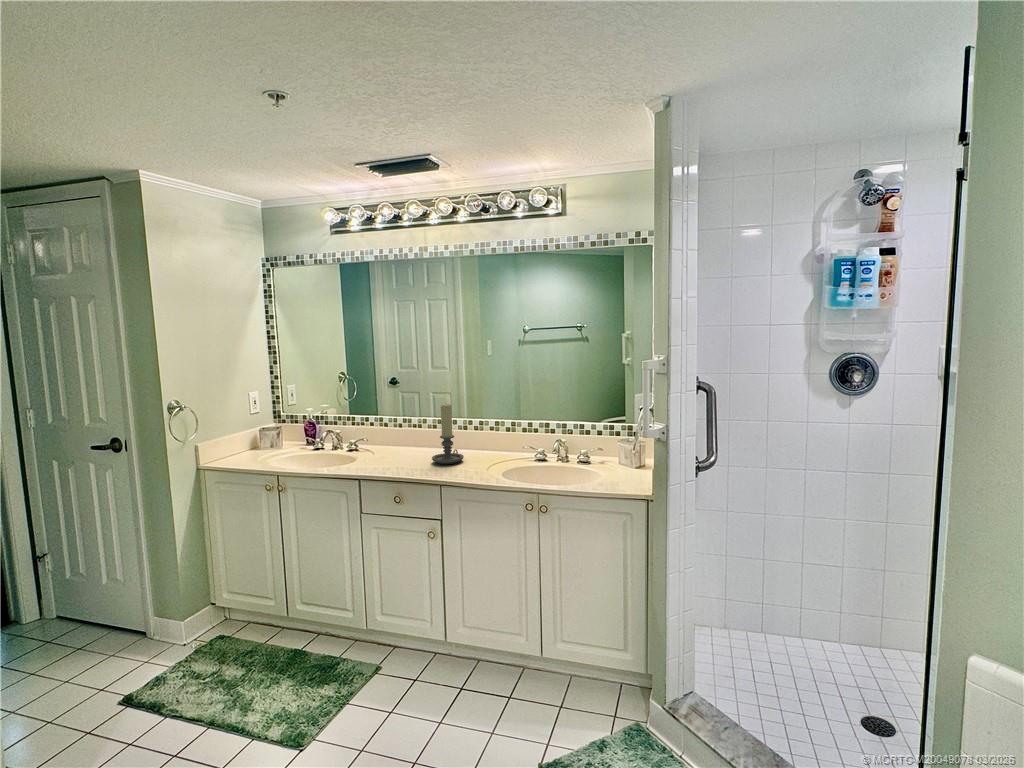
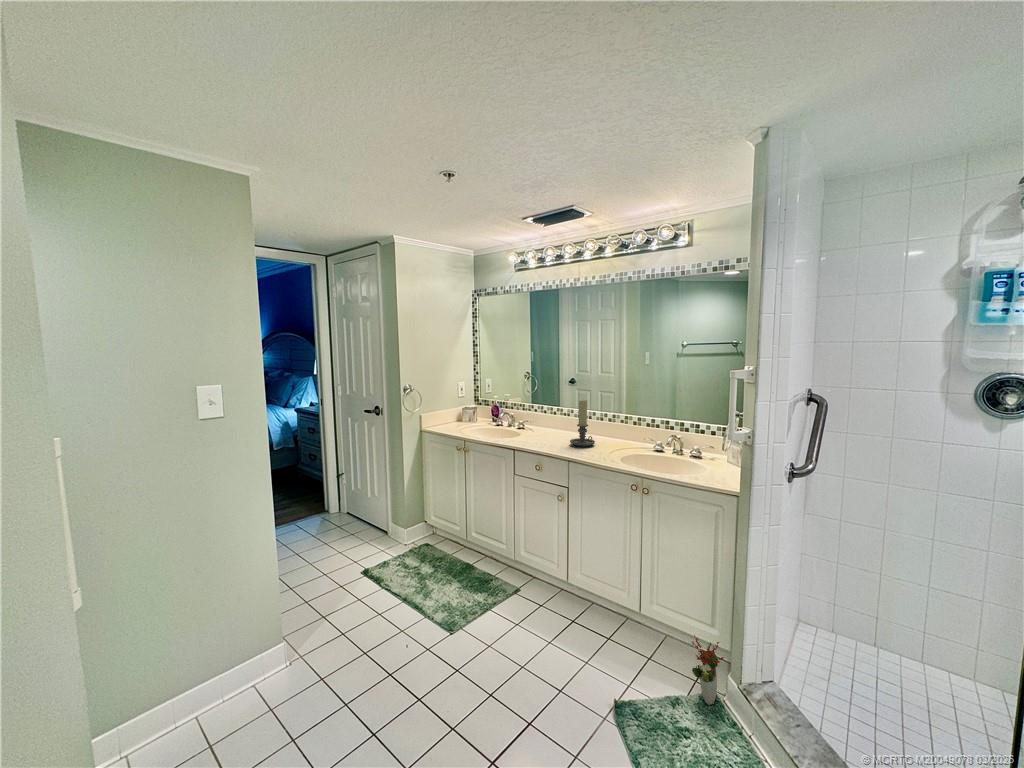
decorative plant: none [612,665,647,738] -> present [692,635,724,705]

